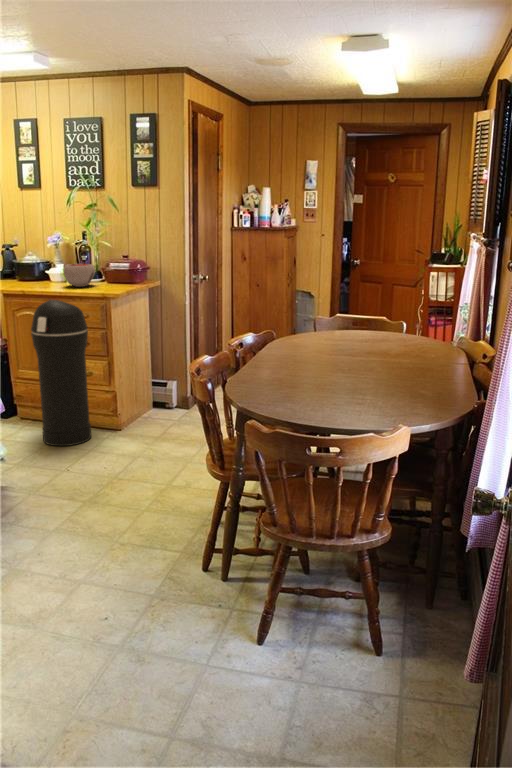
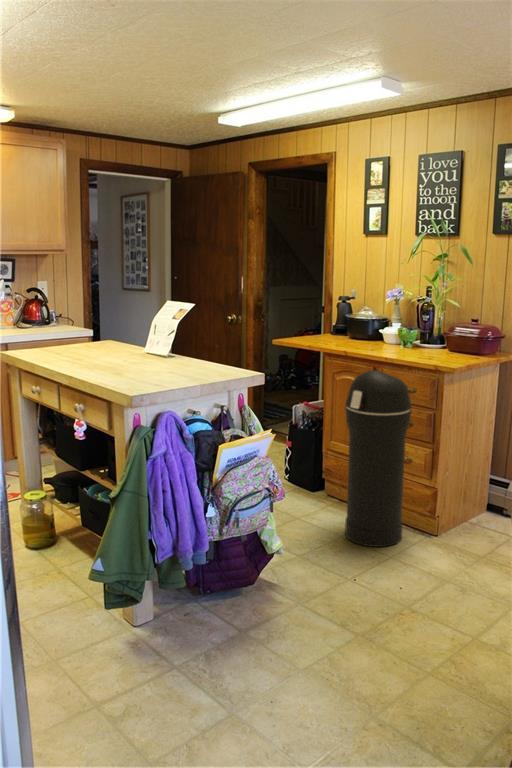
bowl: present [64,264,95,287] -> none [395,326,432,354]

